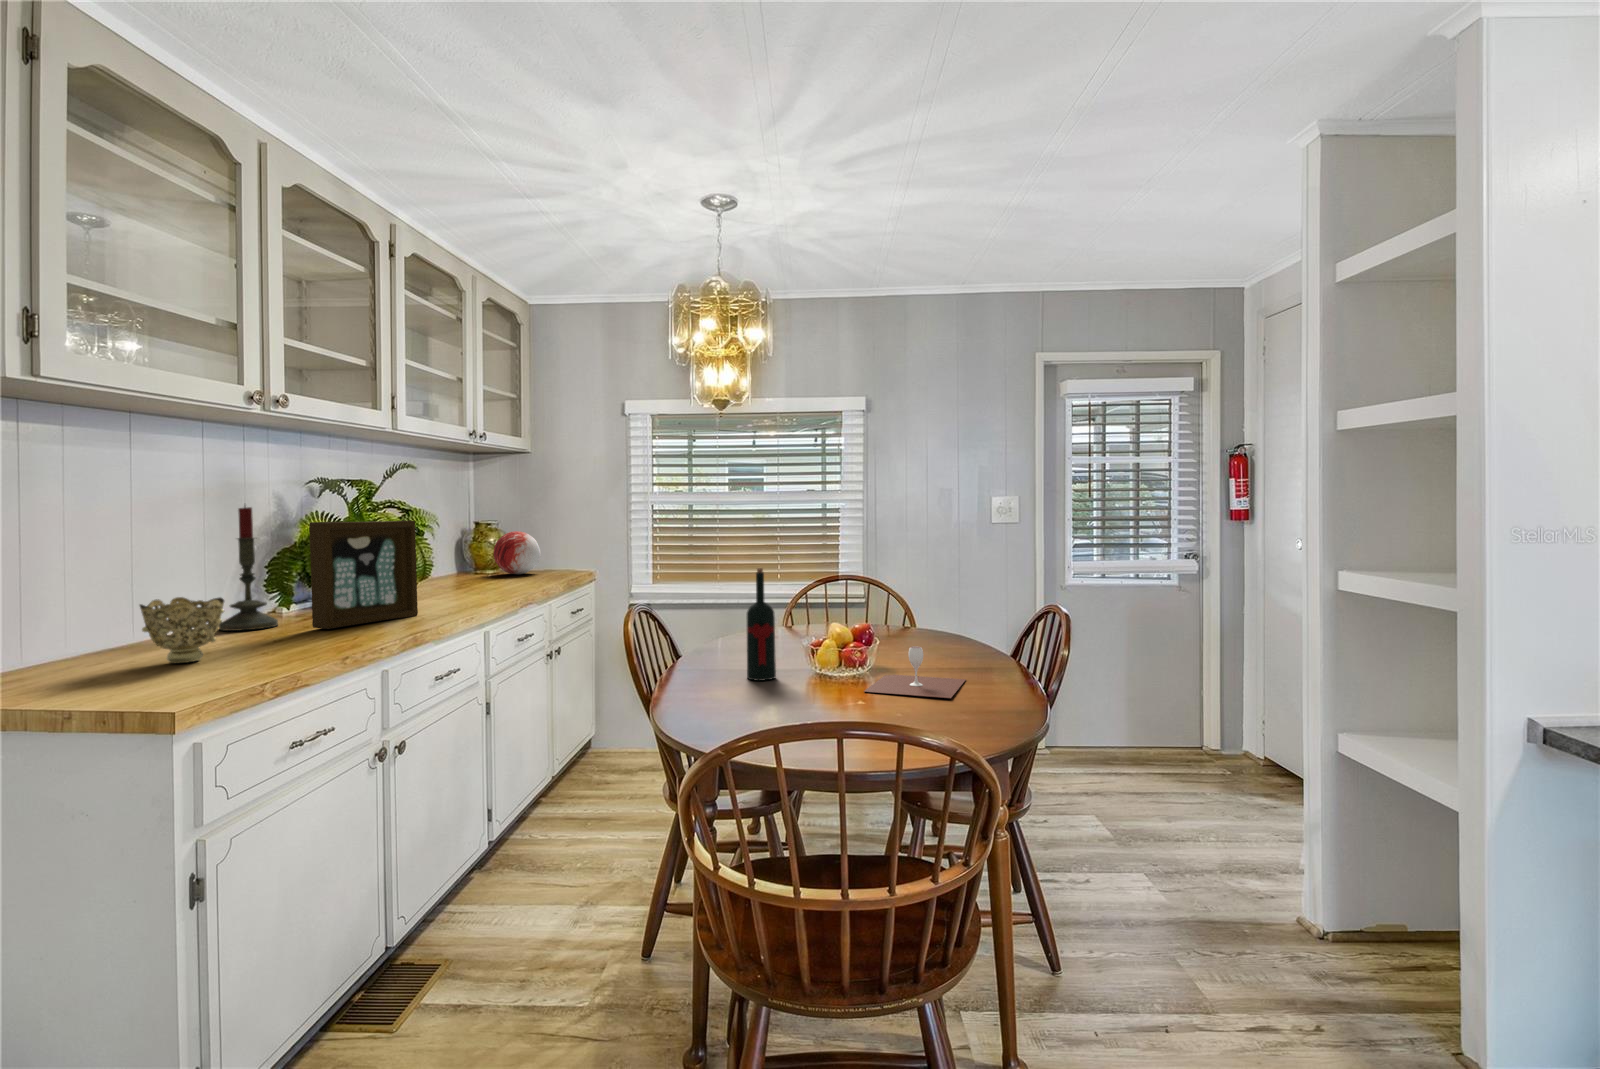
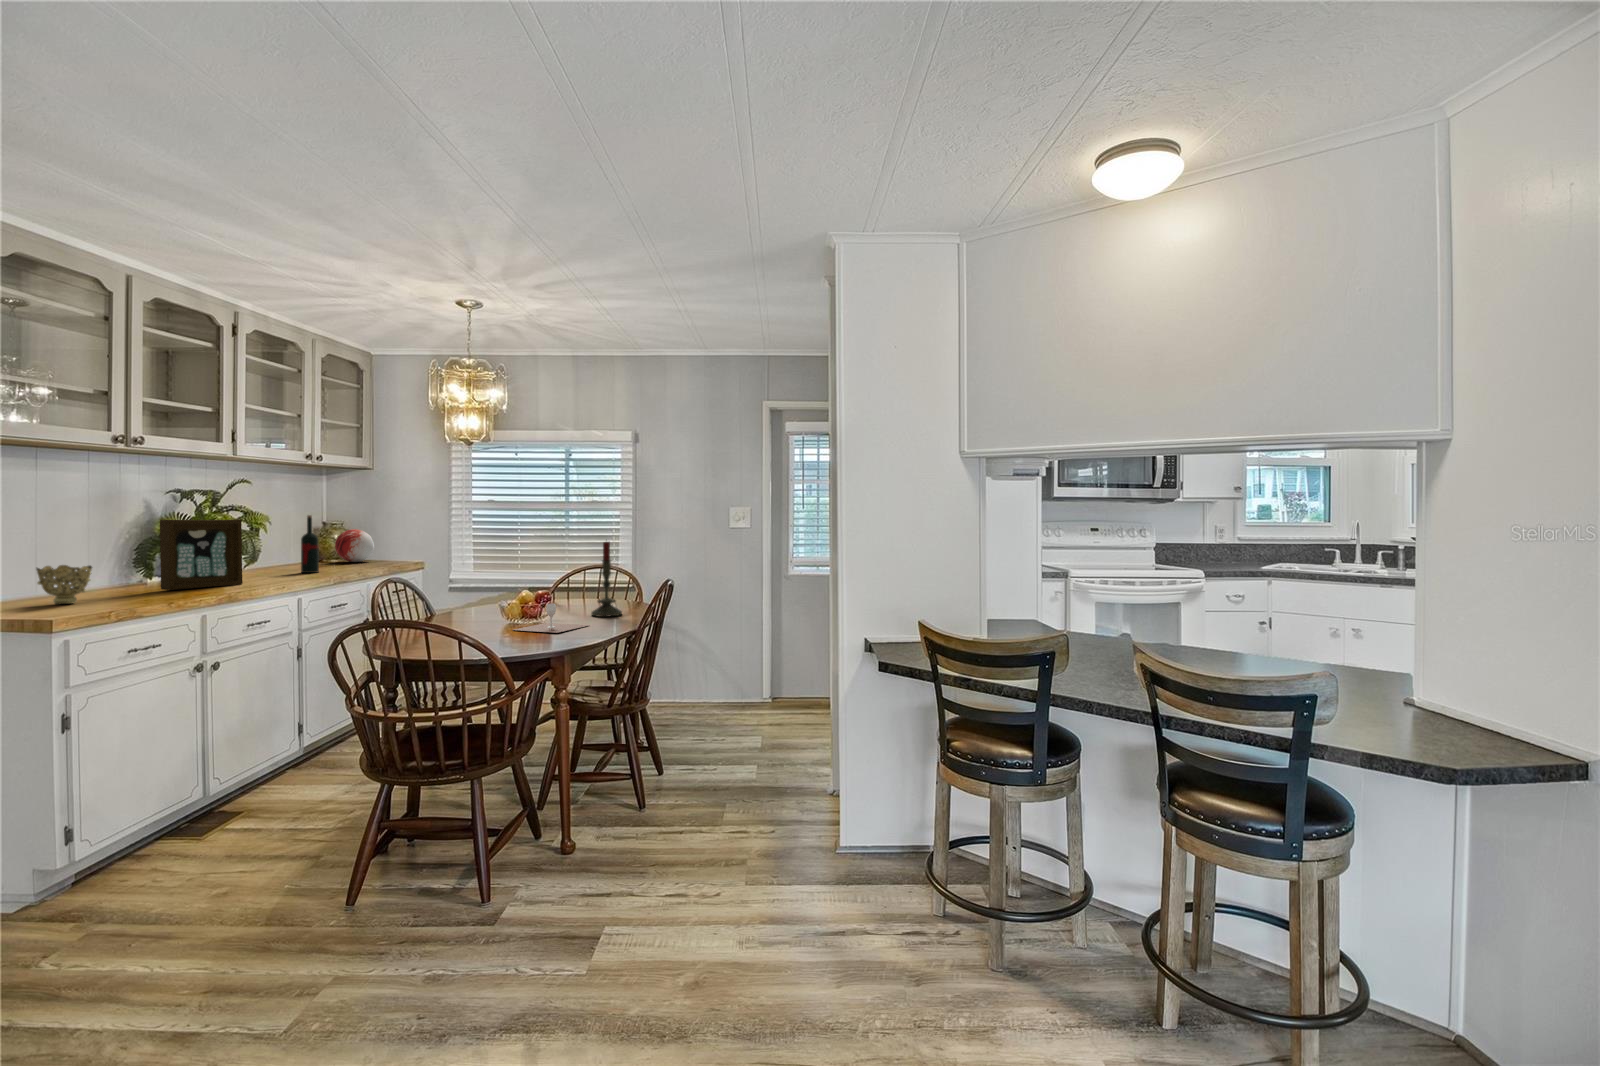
candle: present [219,507,278,631] -> present [591,542,622,617]
wine bottle: present [747,568,776,681] -> present [301,515,319,573]

